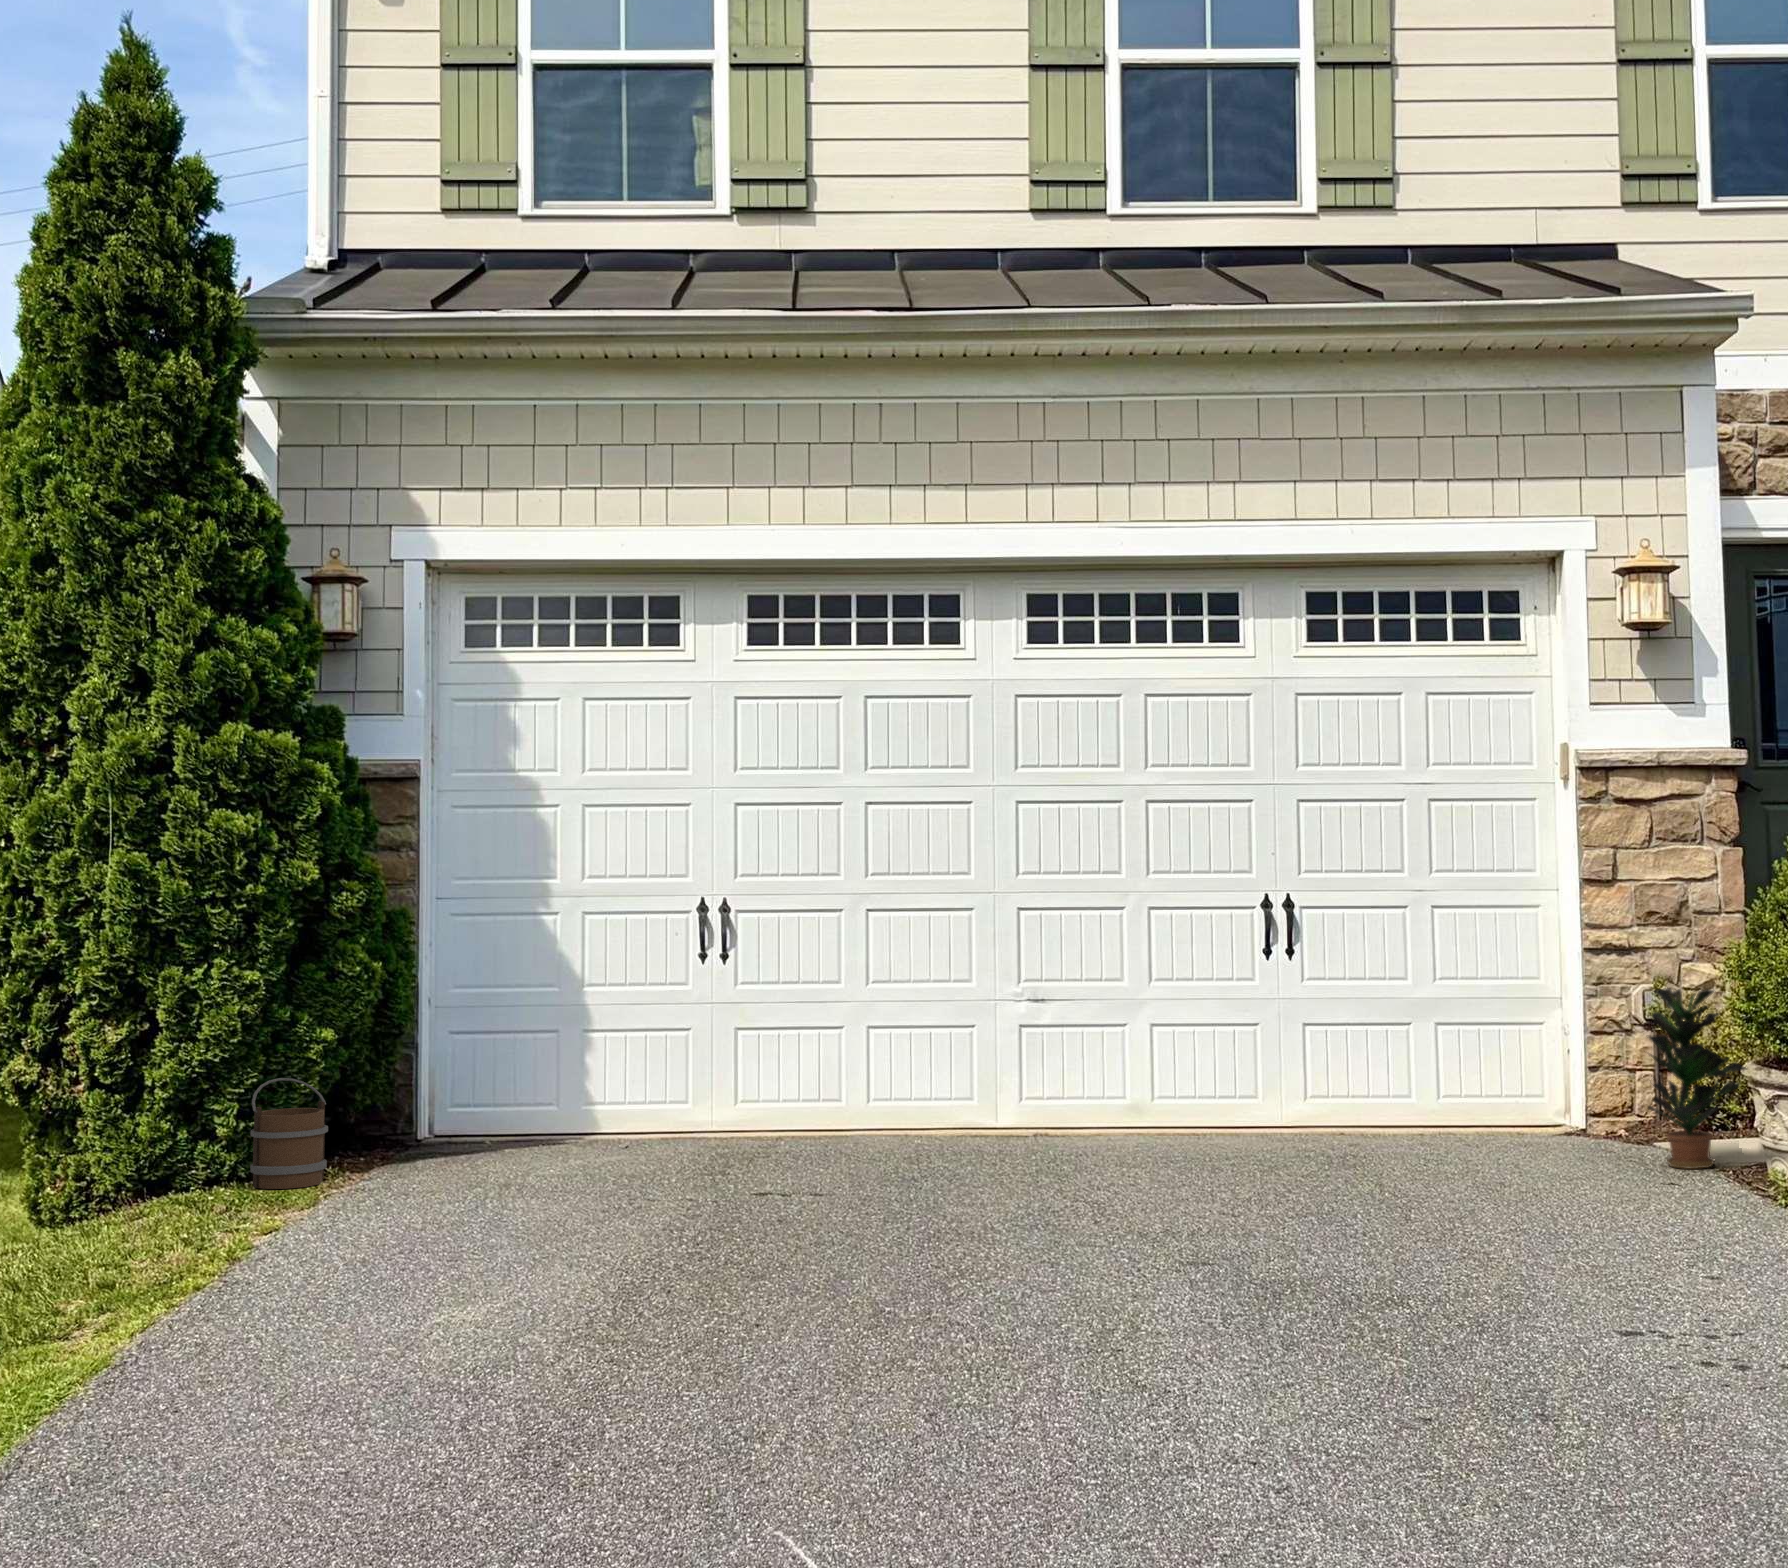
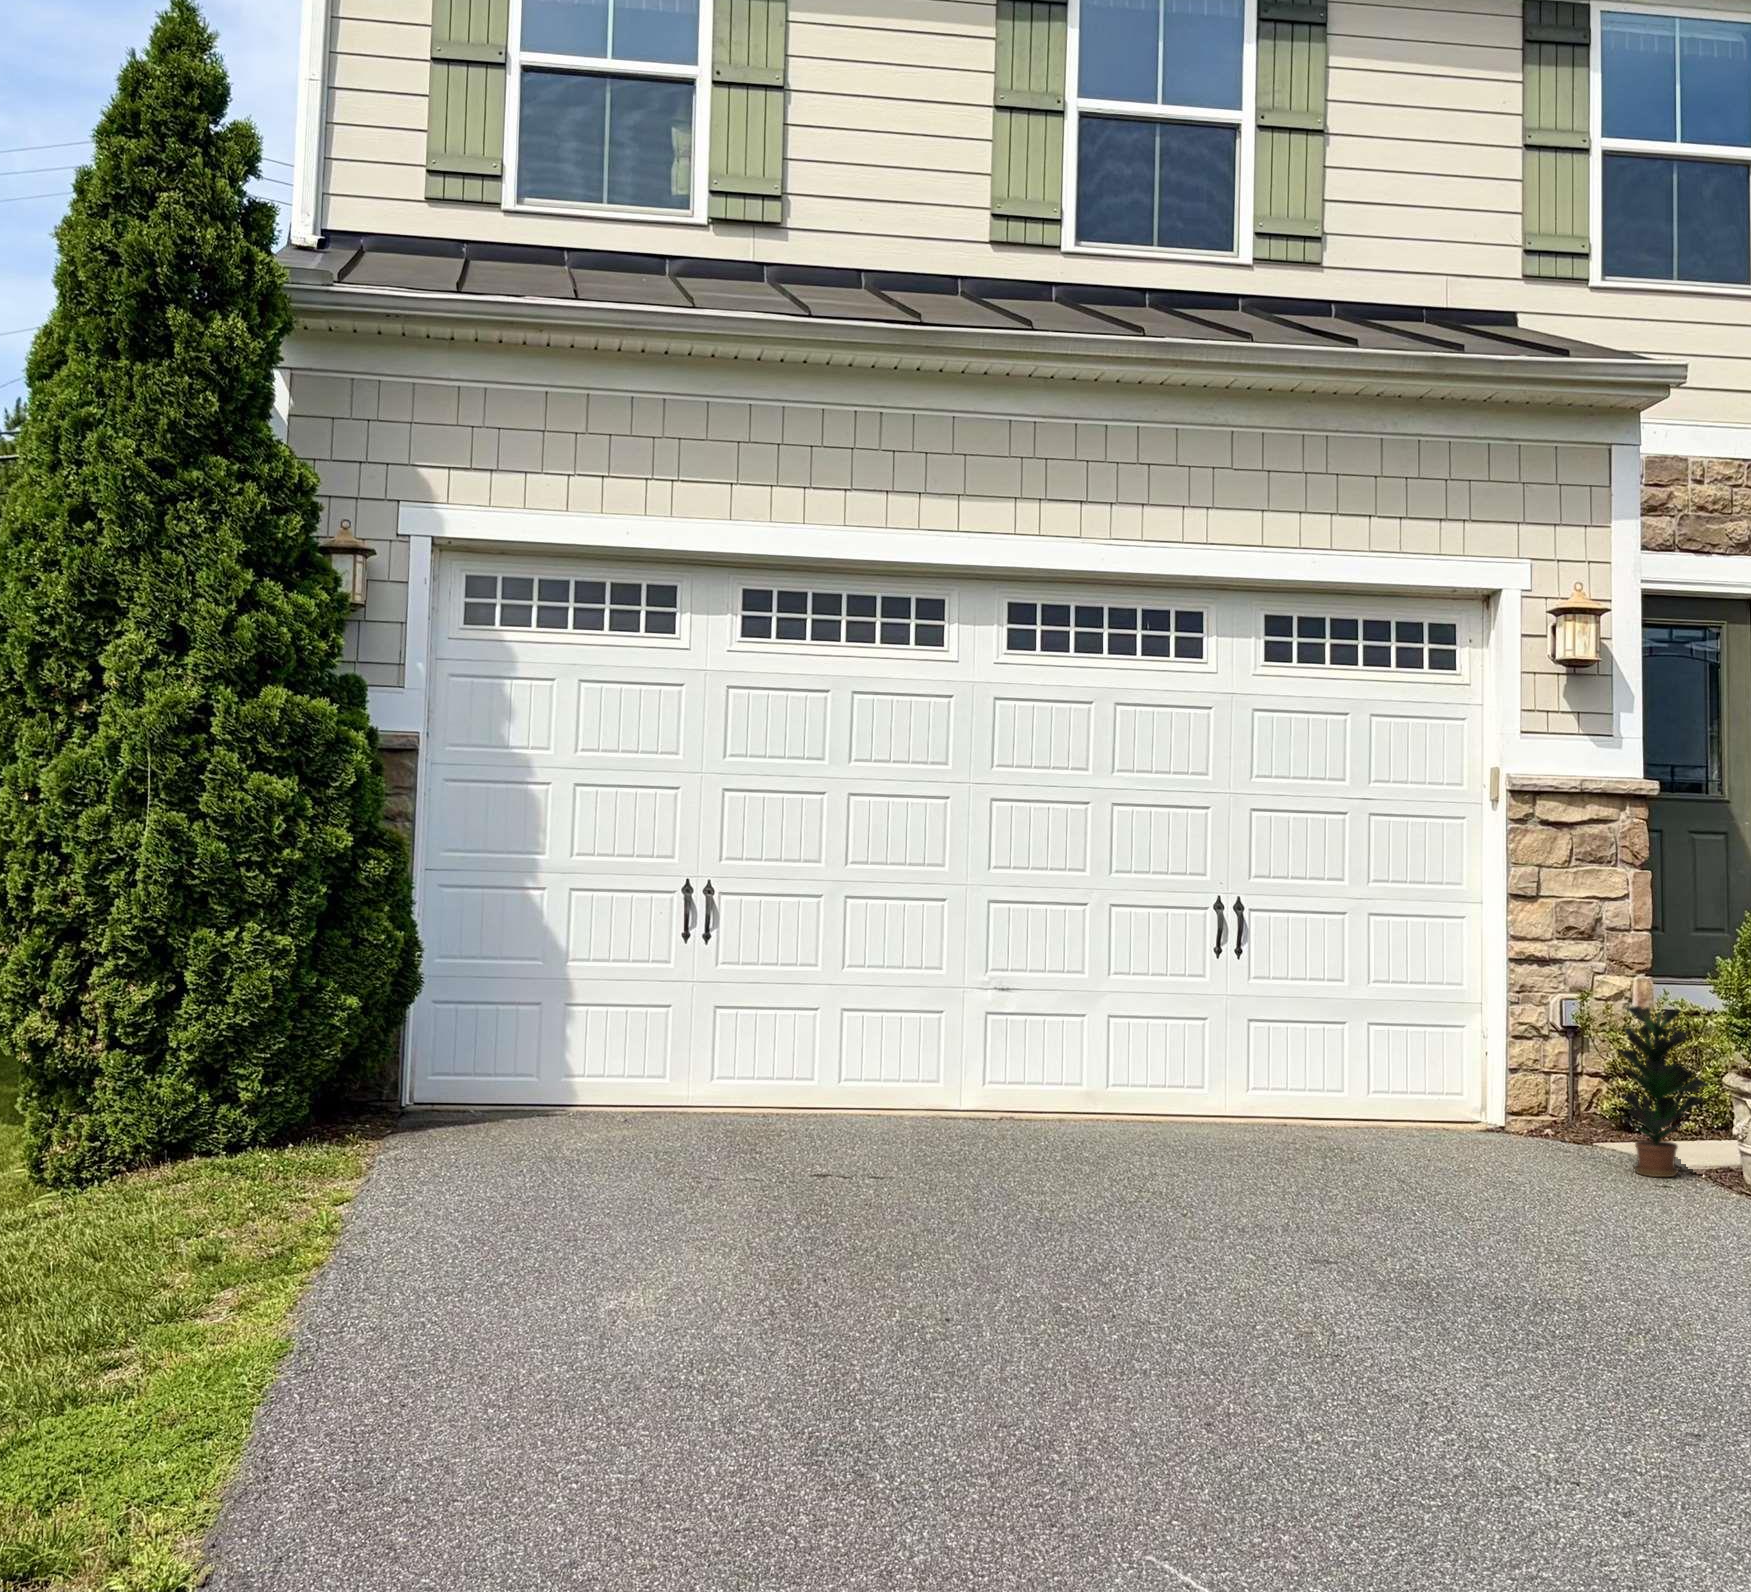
bucket: present [250,1078,328,1189] -> none [270,1043,349,1156]

